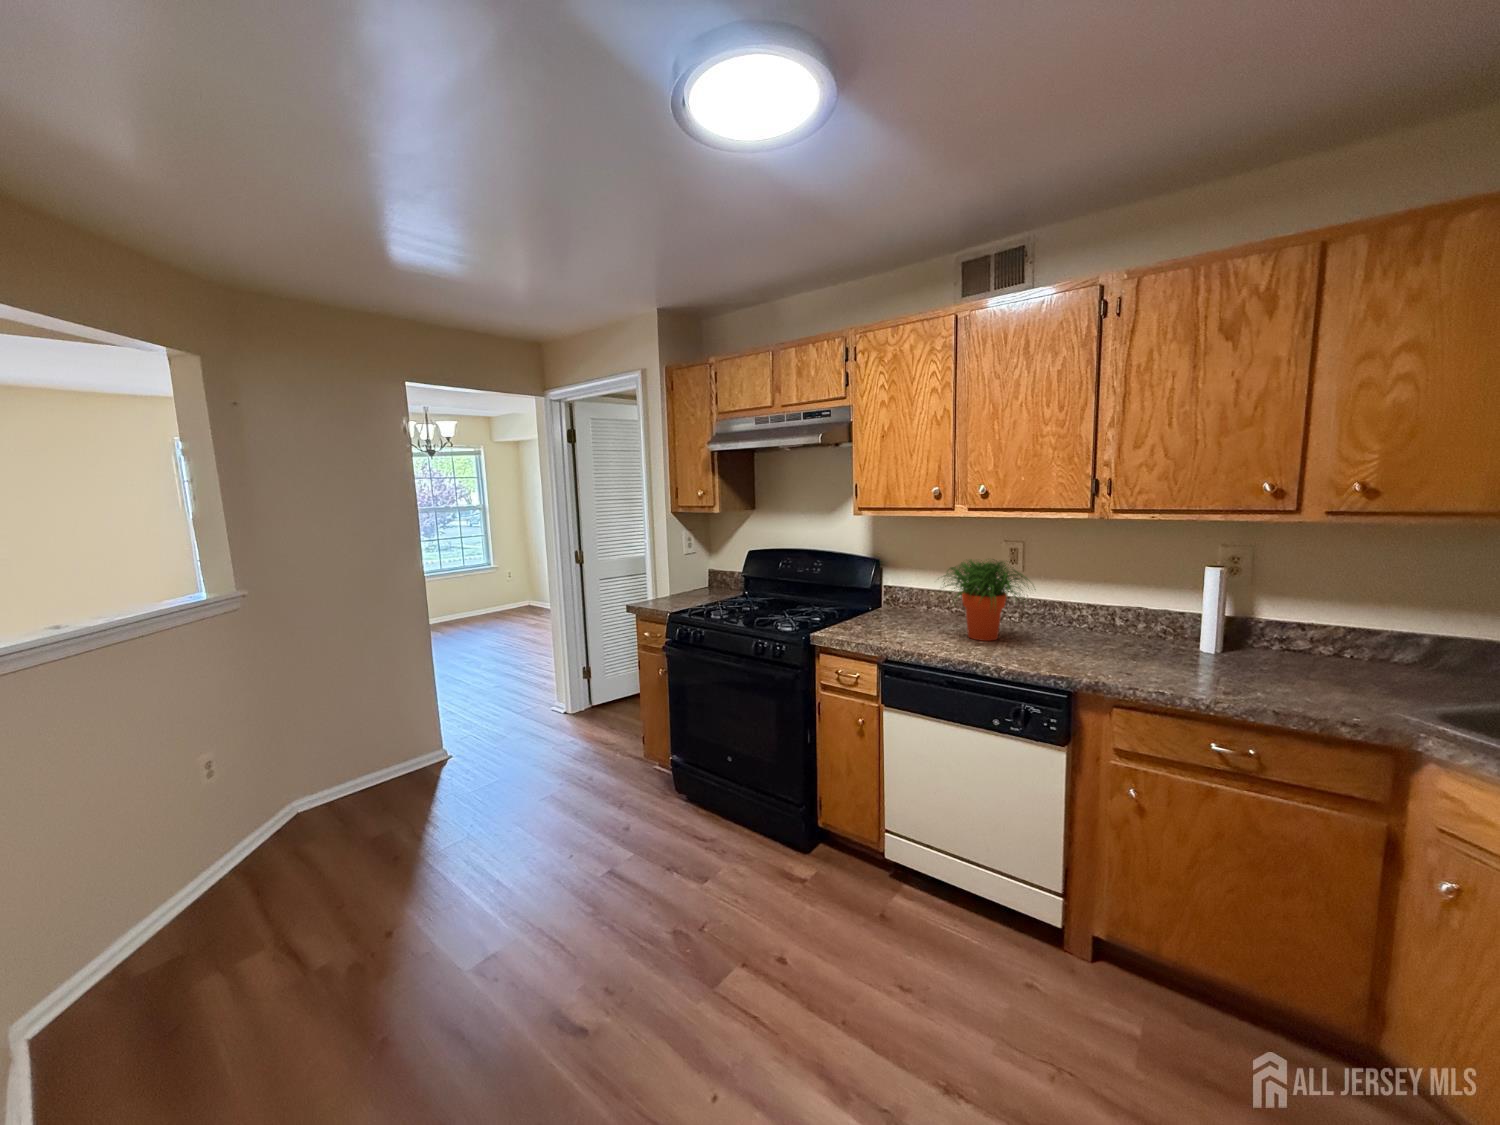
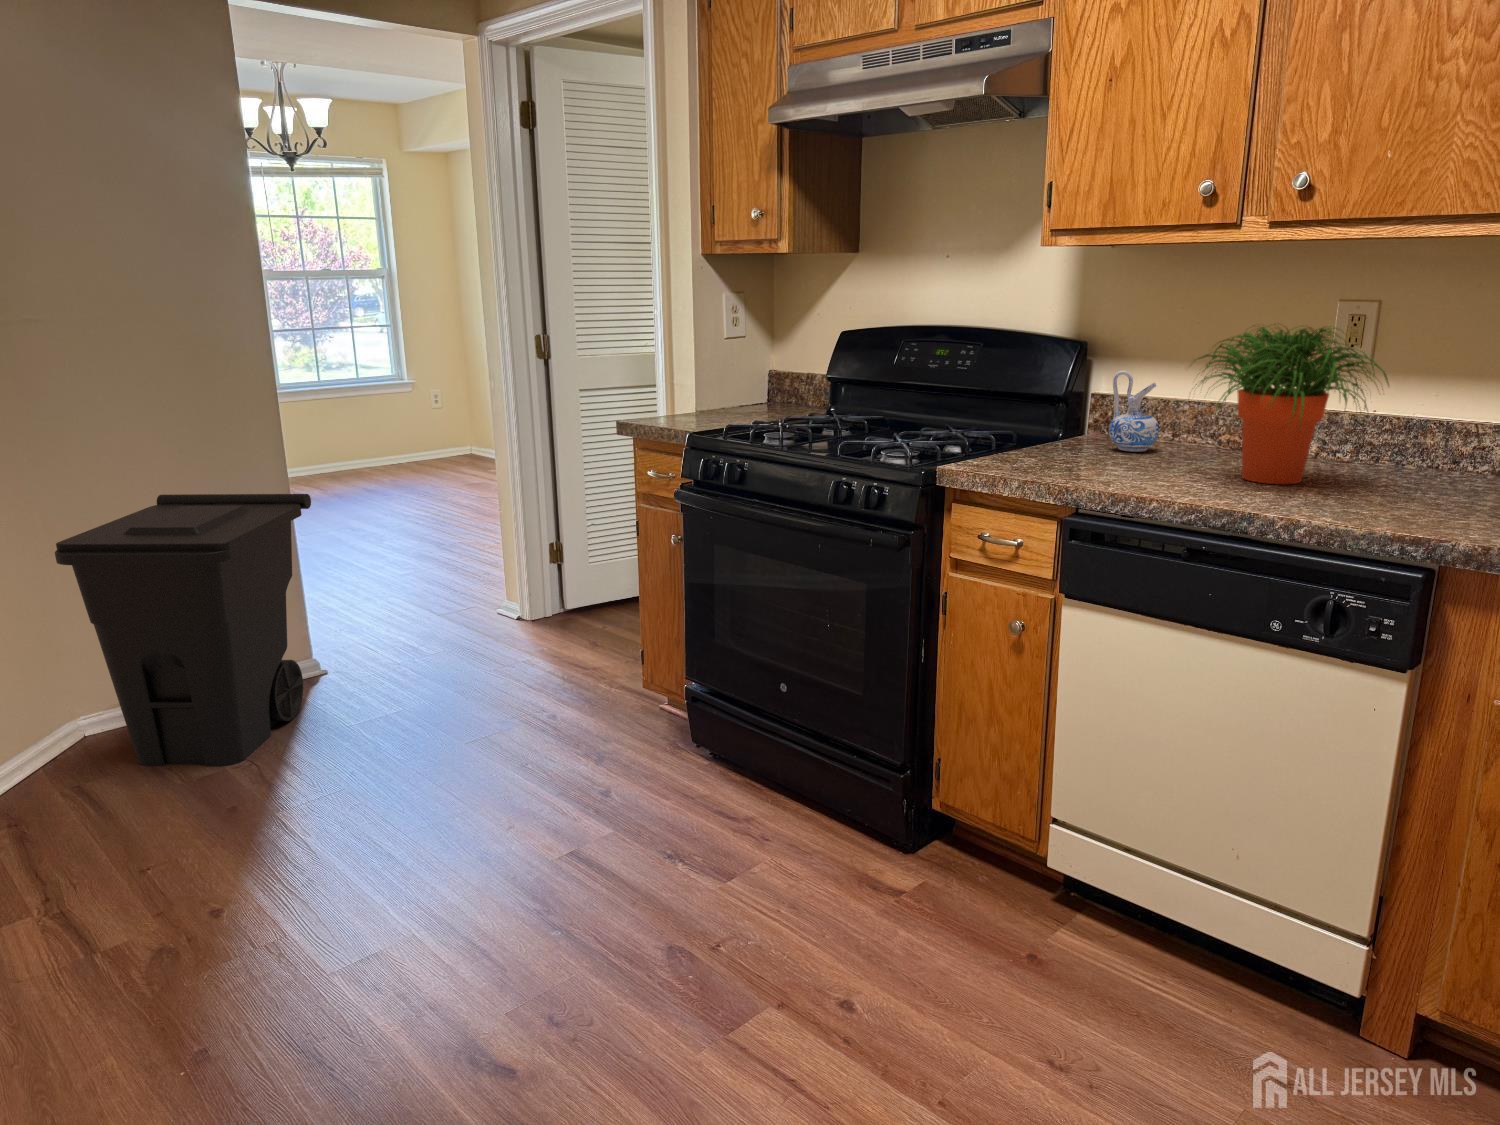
ceramic pitcher: none [896,578,922,620] -> present [1109,371,1159,452]
trash can: none [286,655,445,833] -> present [55,494,311,767]

